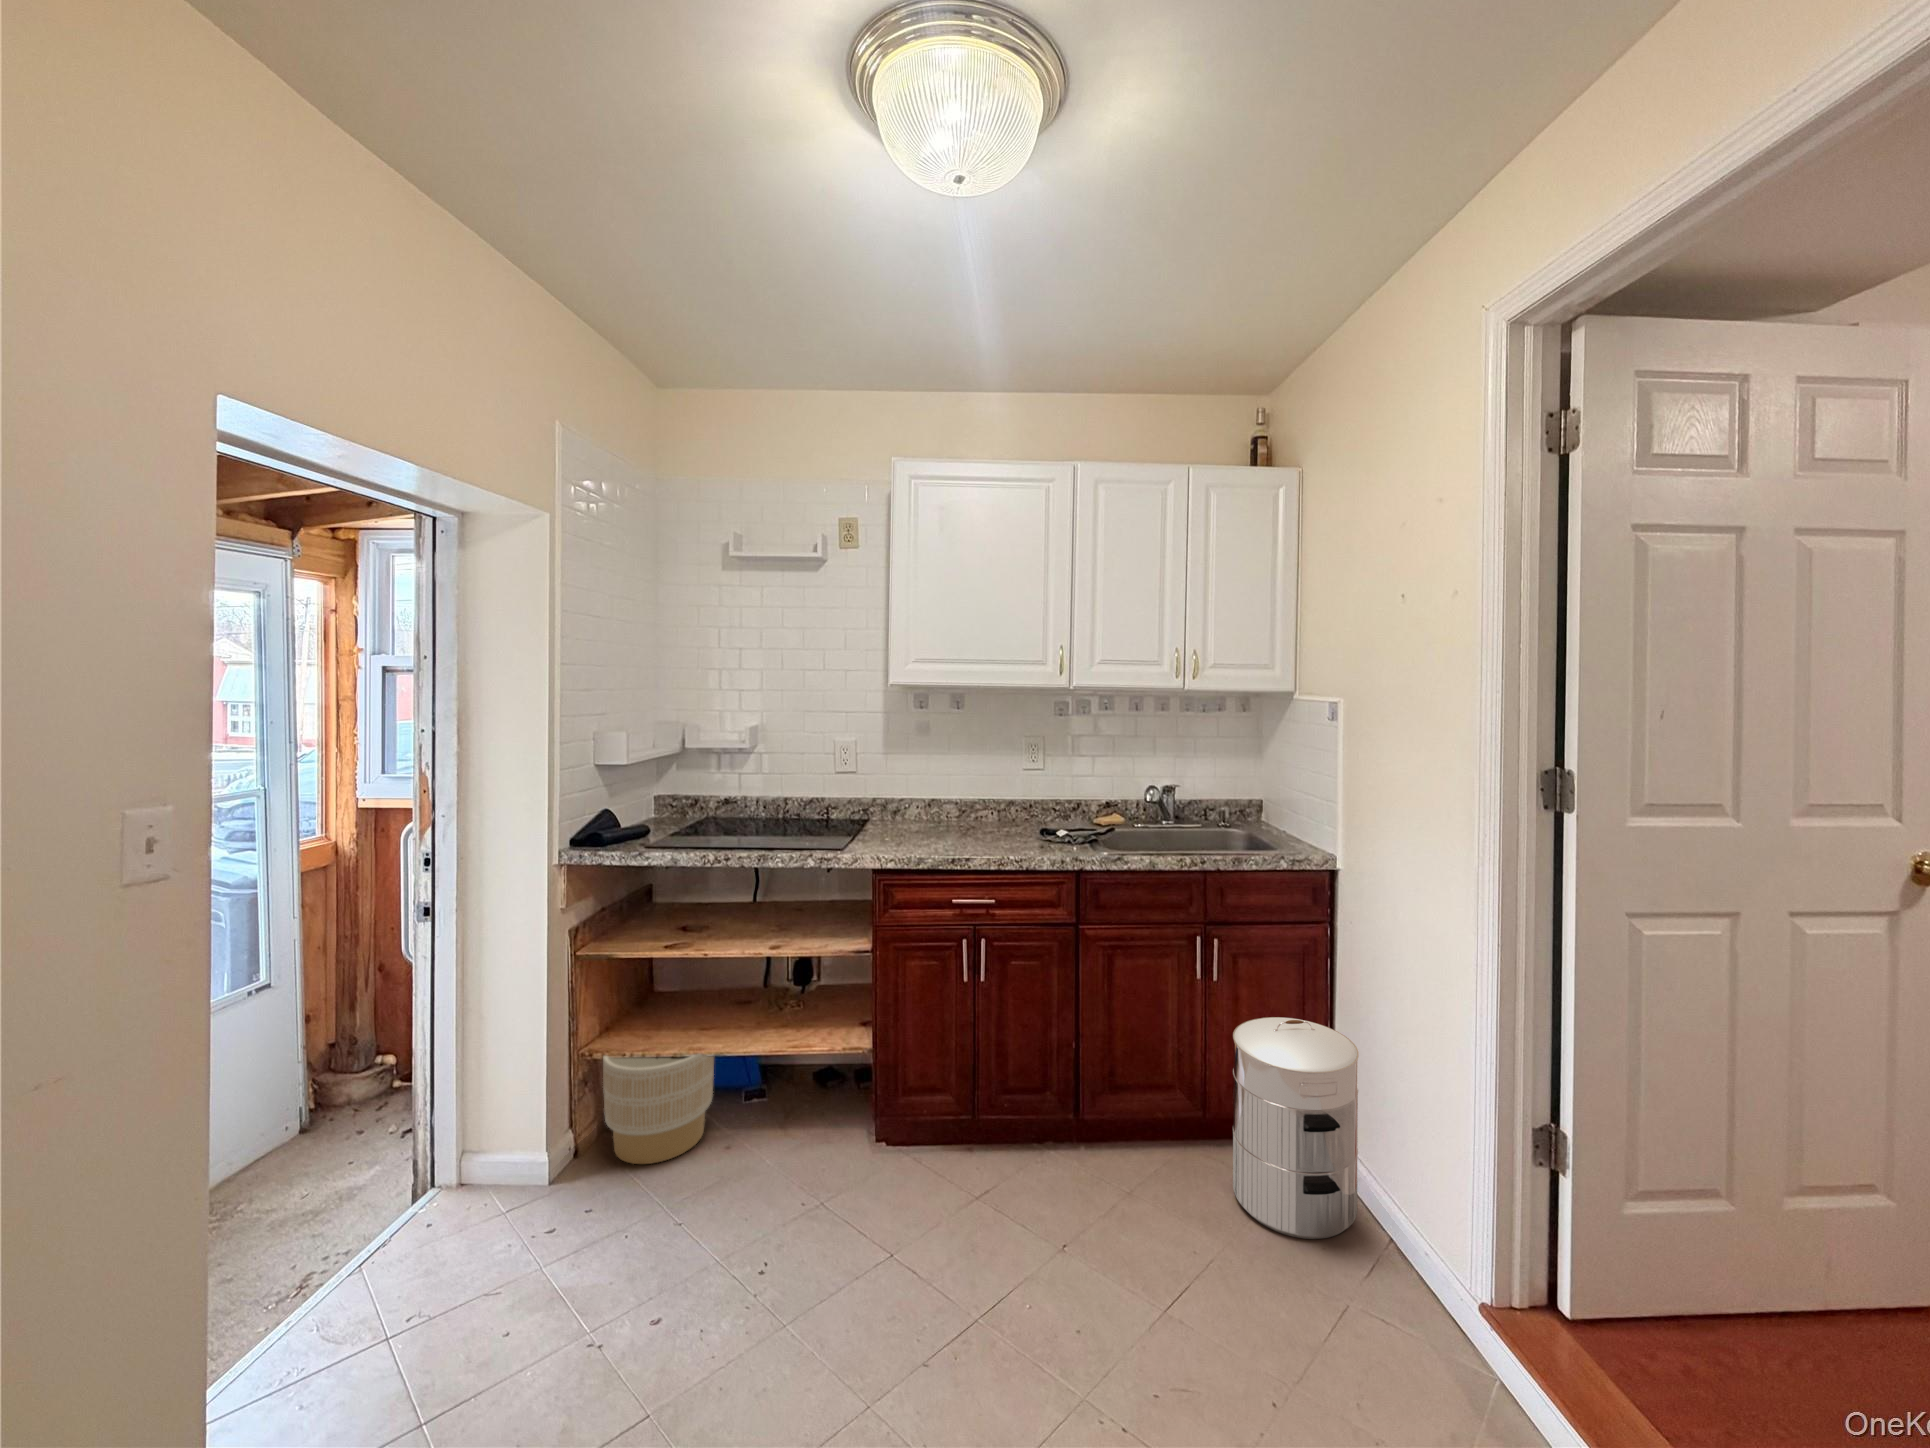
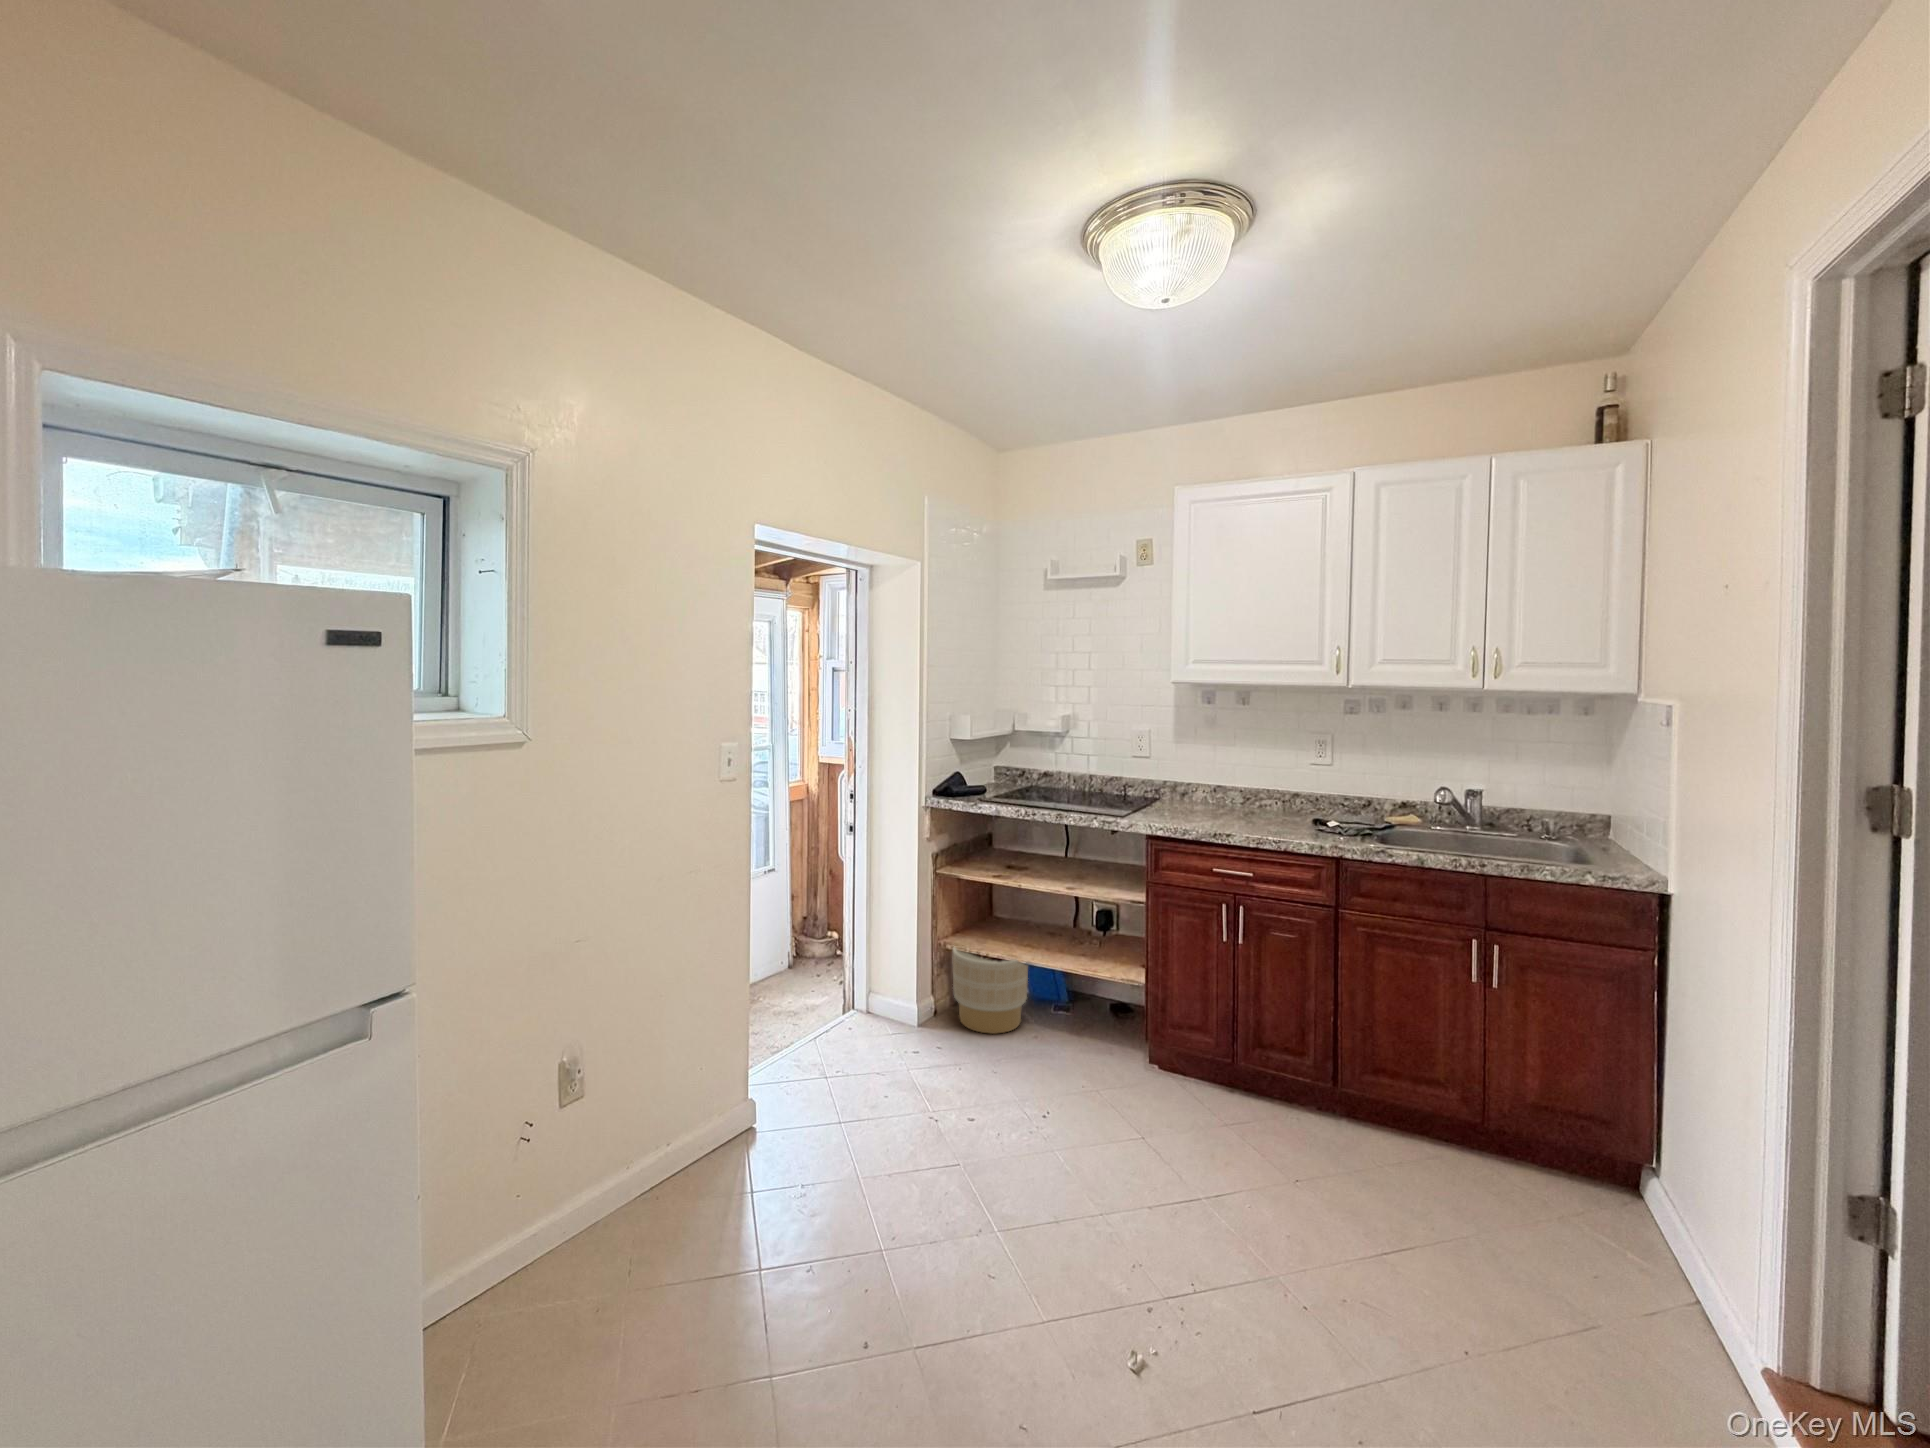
waste bin: present [1233,1017,1359,1239] -> none [1500,1036,1664,1271]

